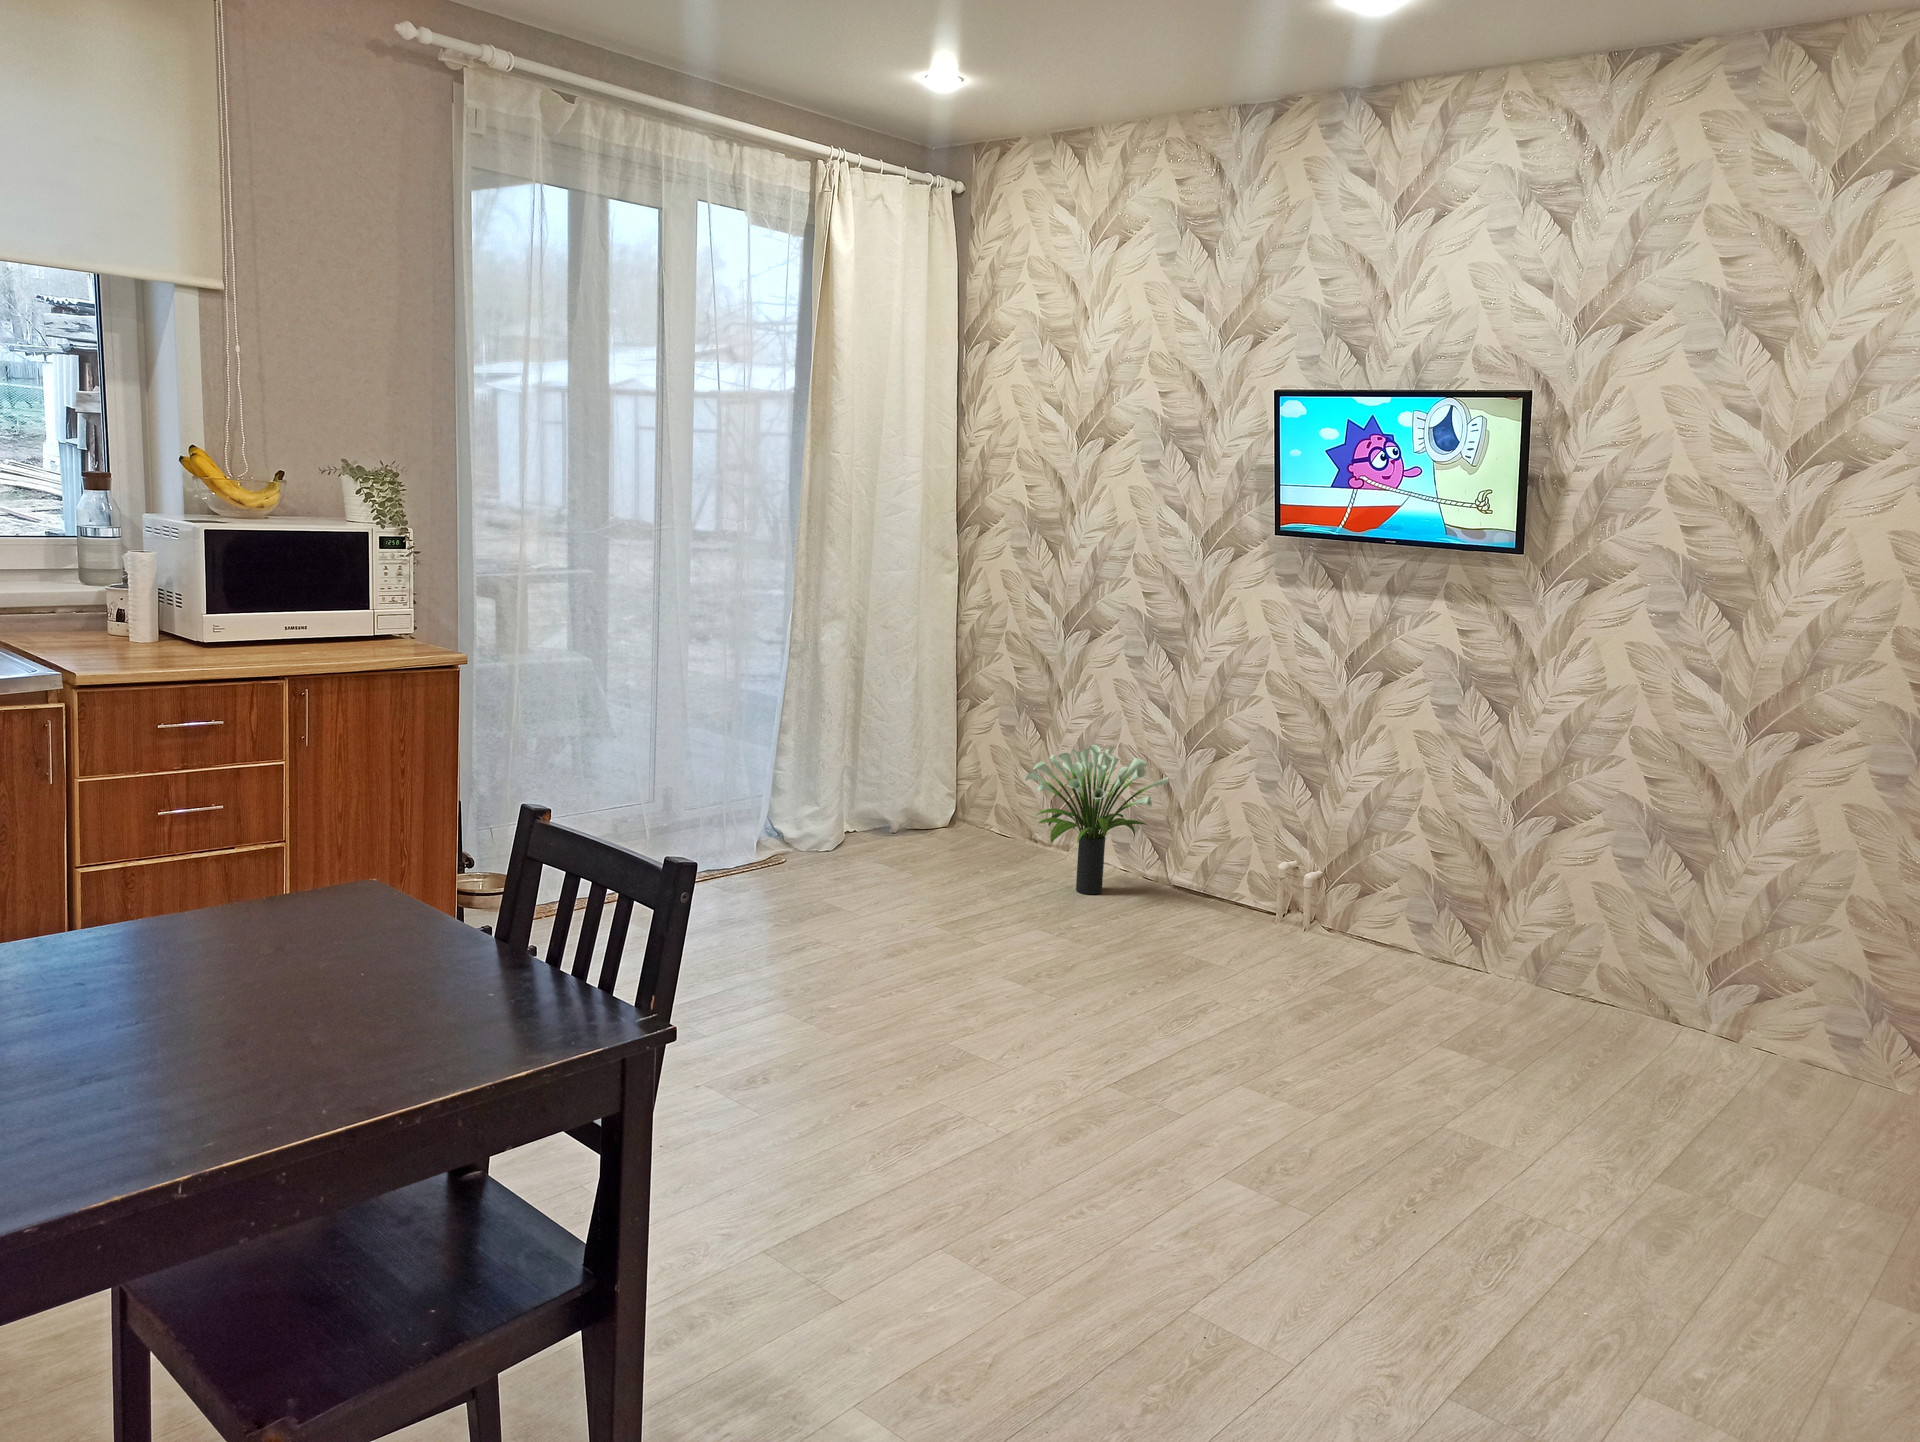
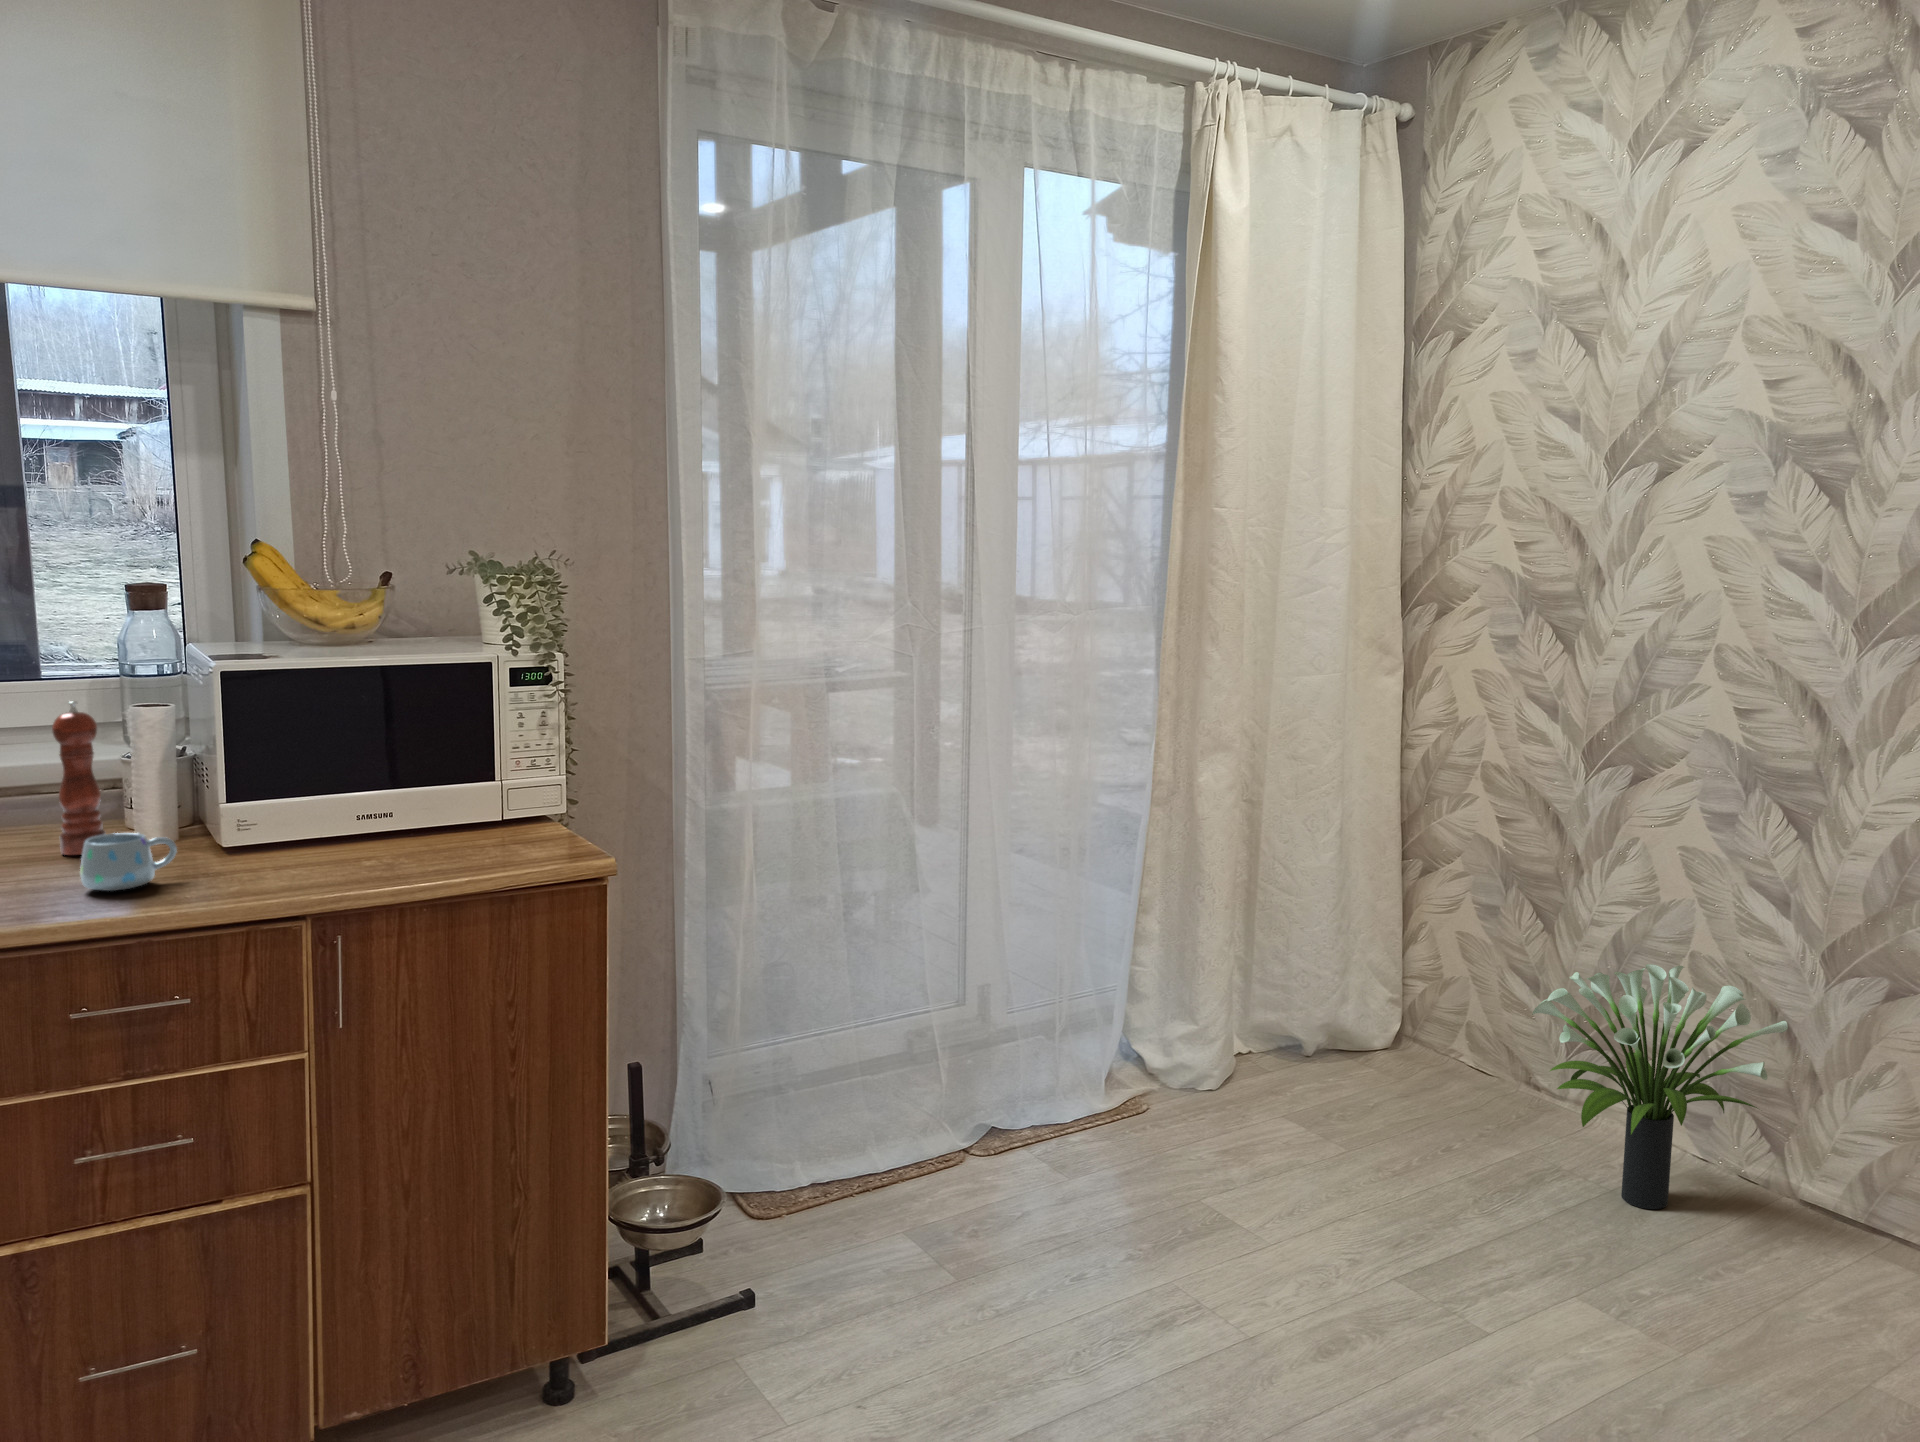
pepper mill: none [83,546,117,646] -> present [52,701,106,855]
mug: none [136,626,192,660] -> present [80,833,177,891]

